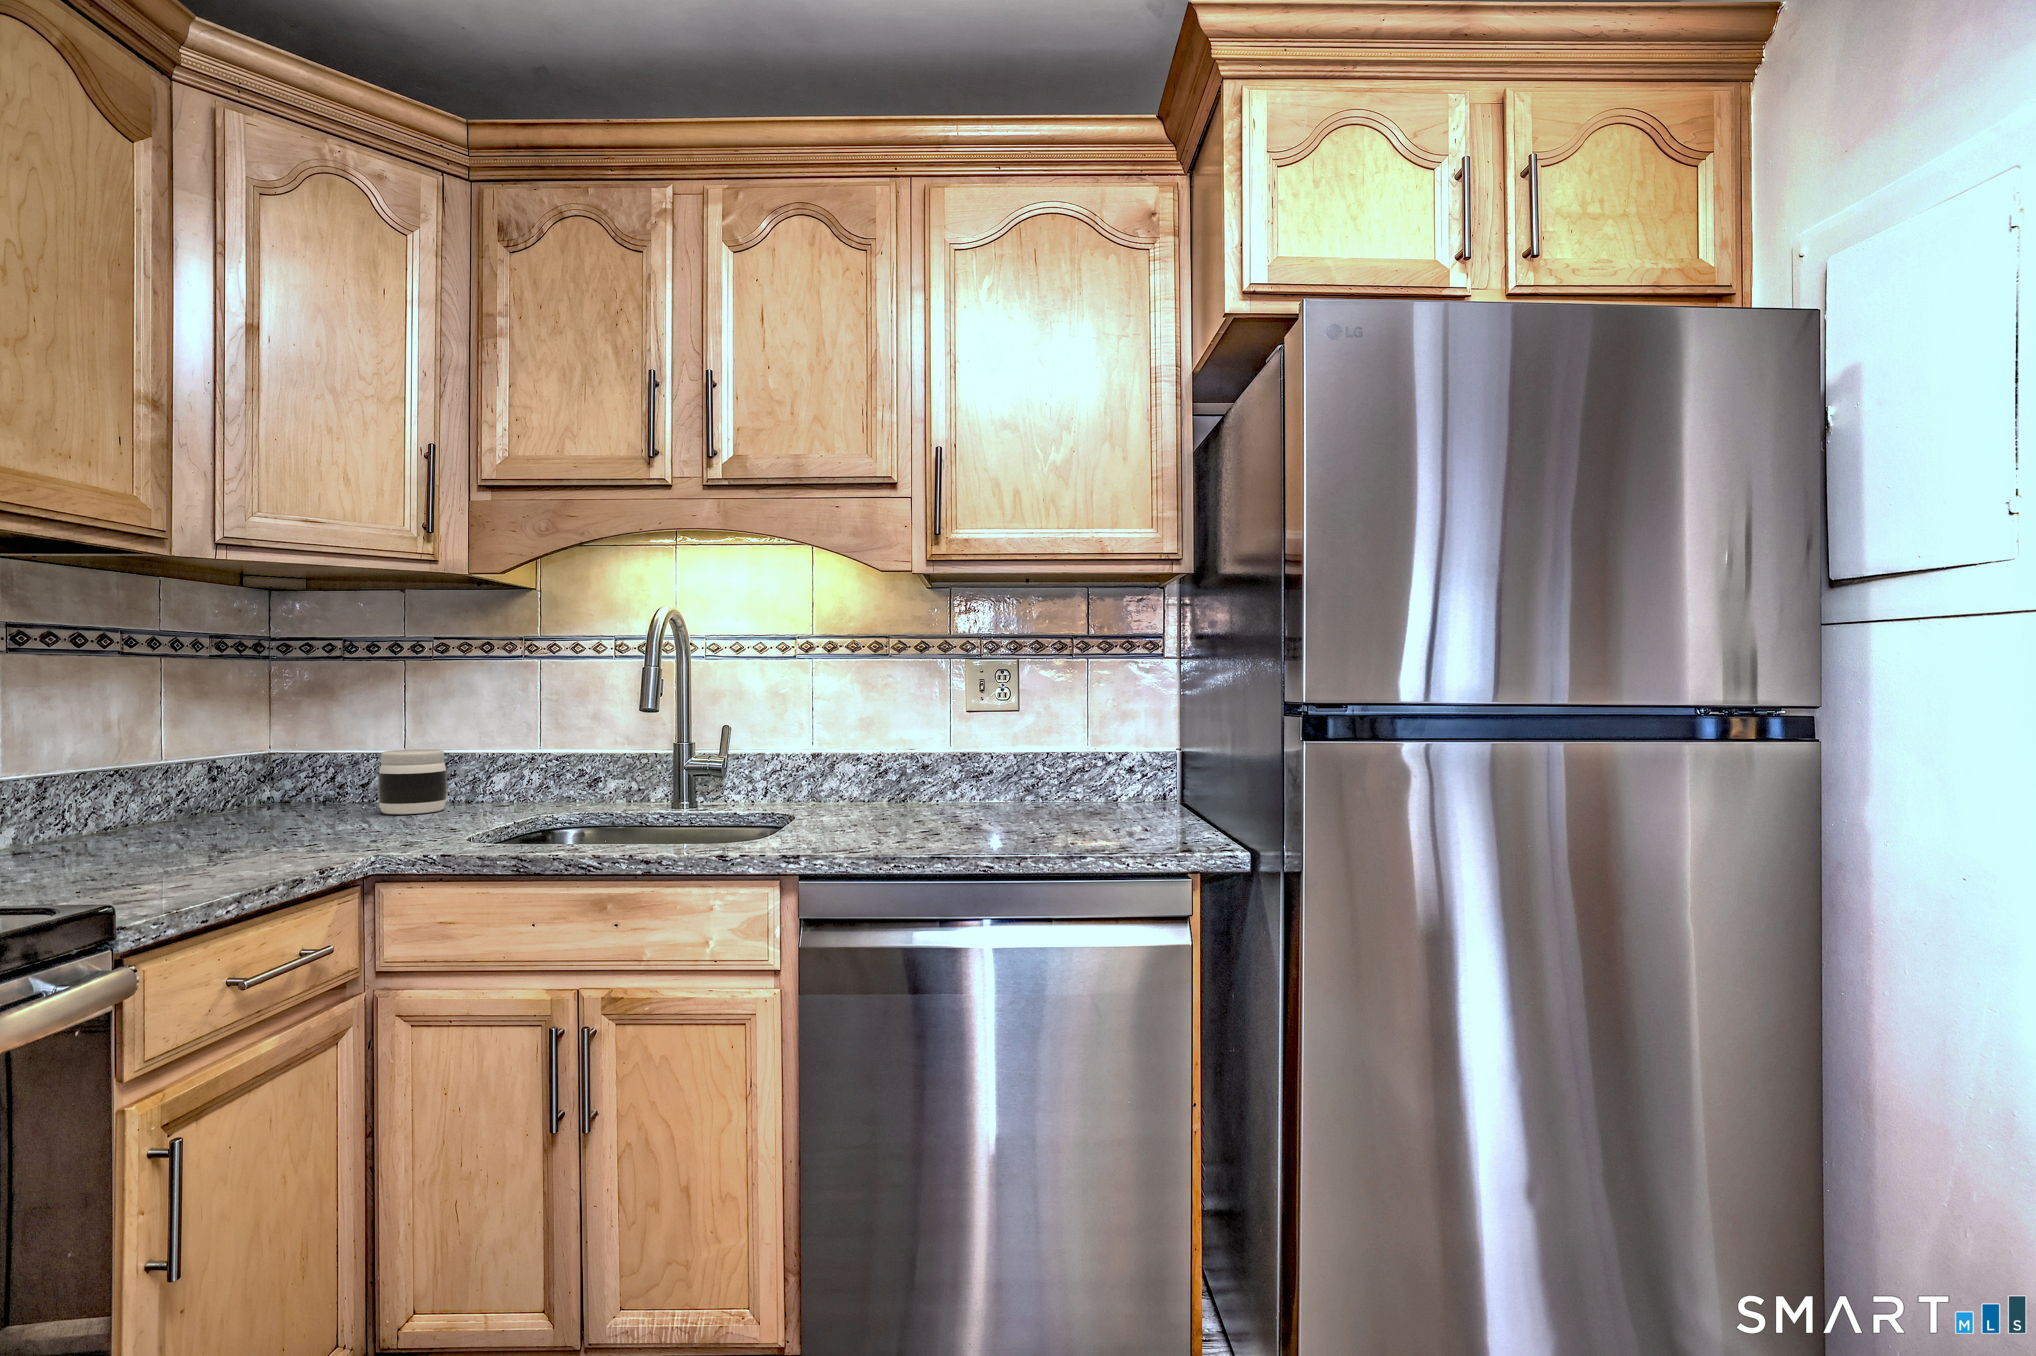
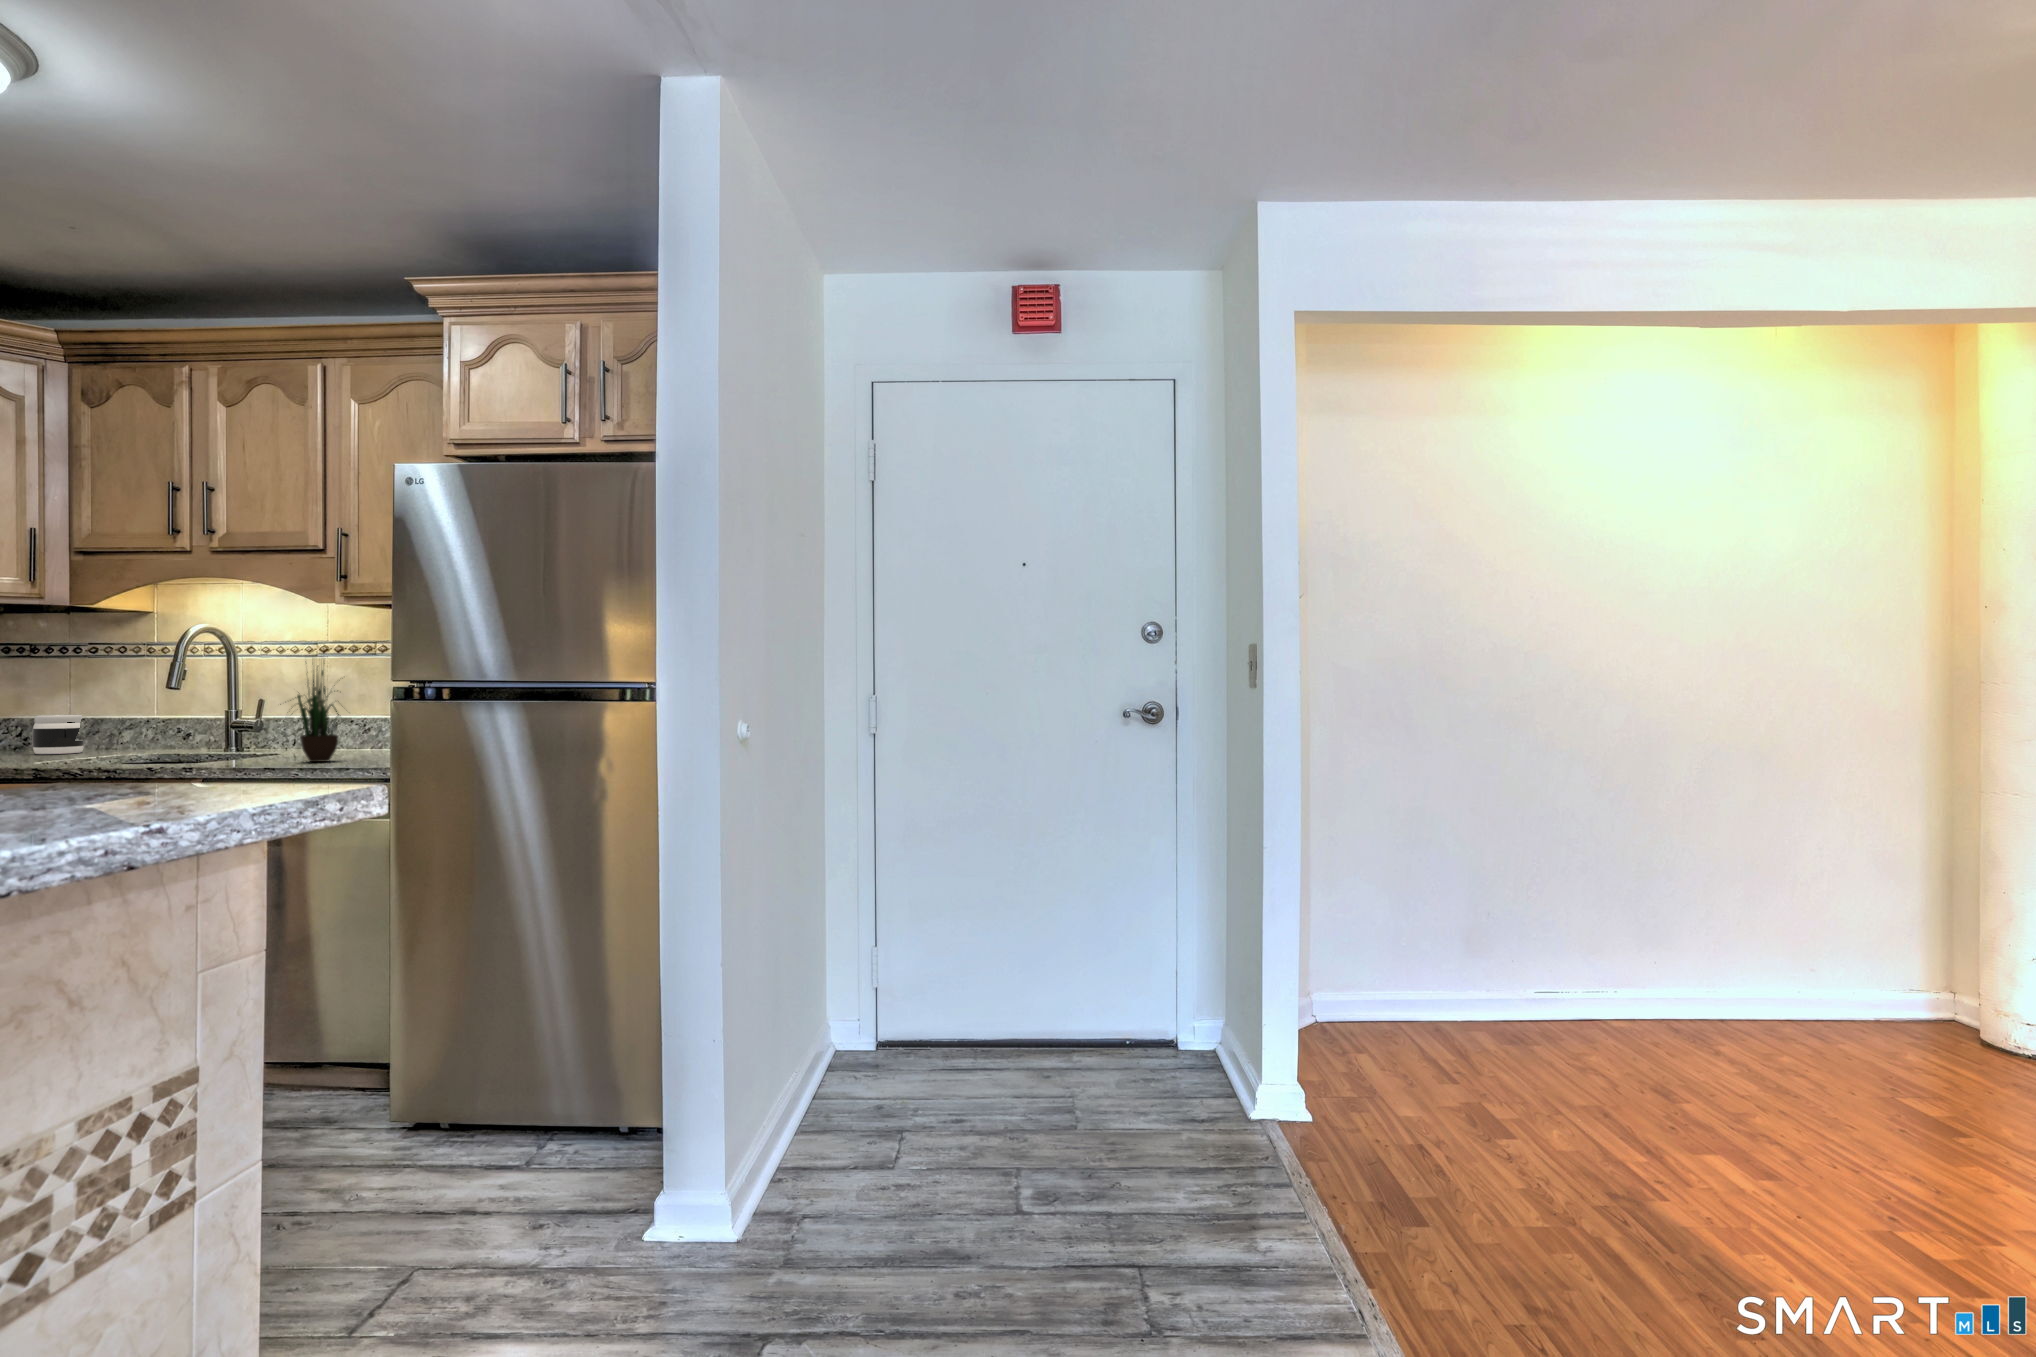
potted plant: none [888,628,1001,838] -> present [280,667,339,762]

